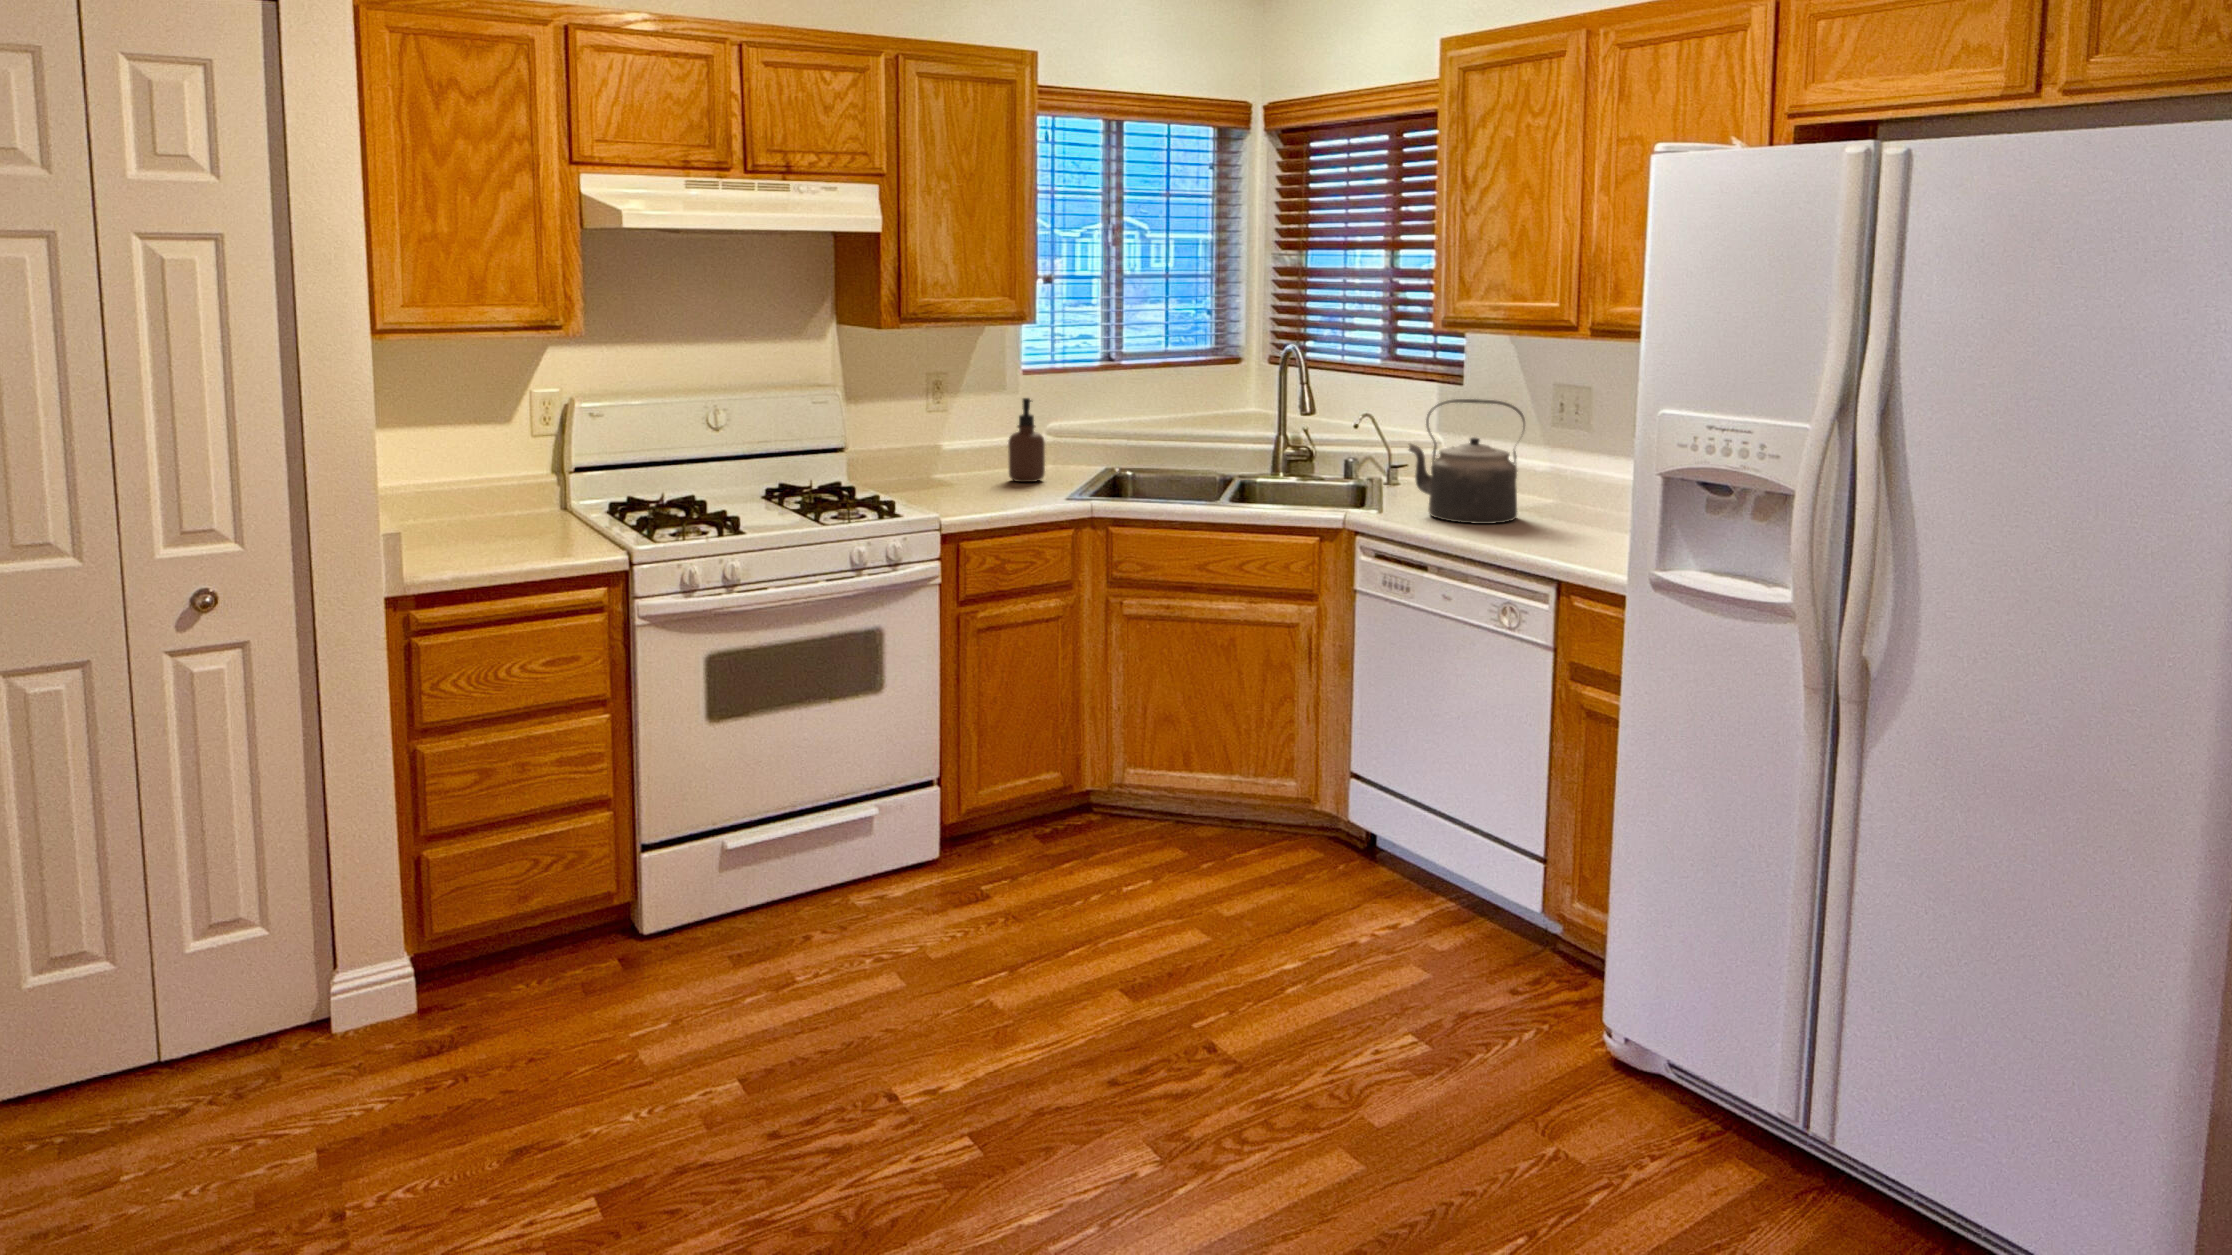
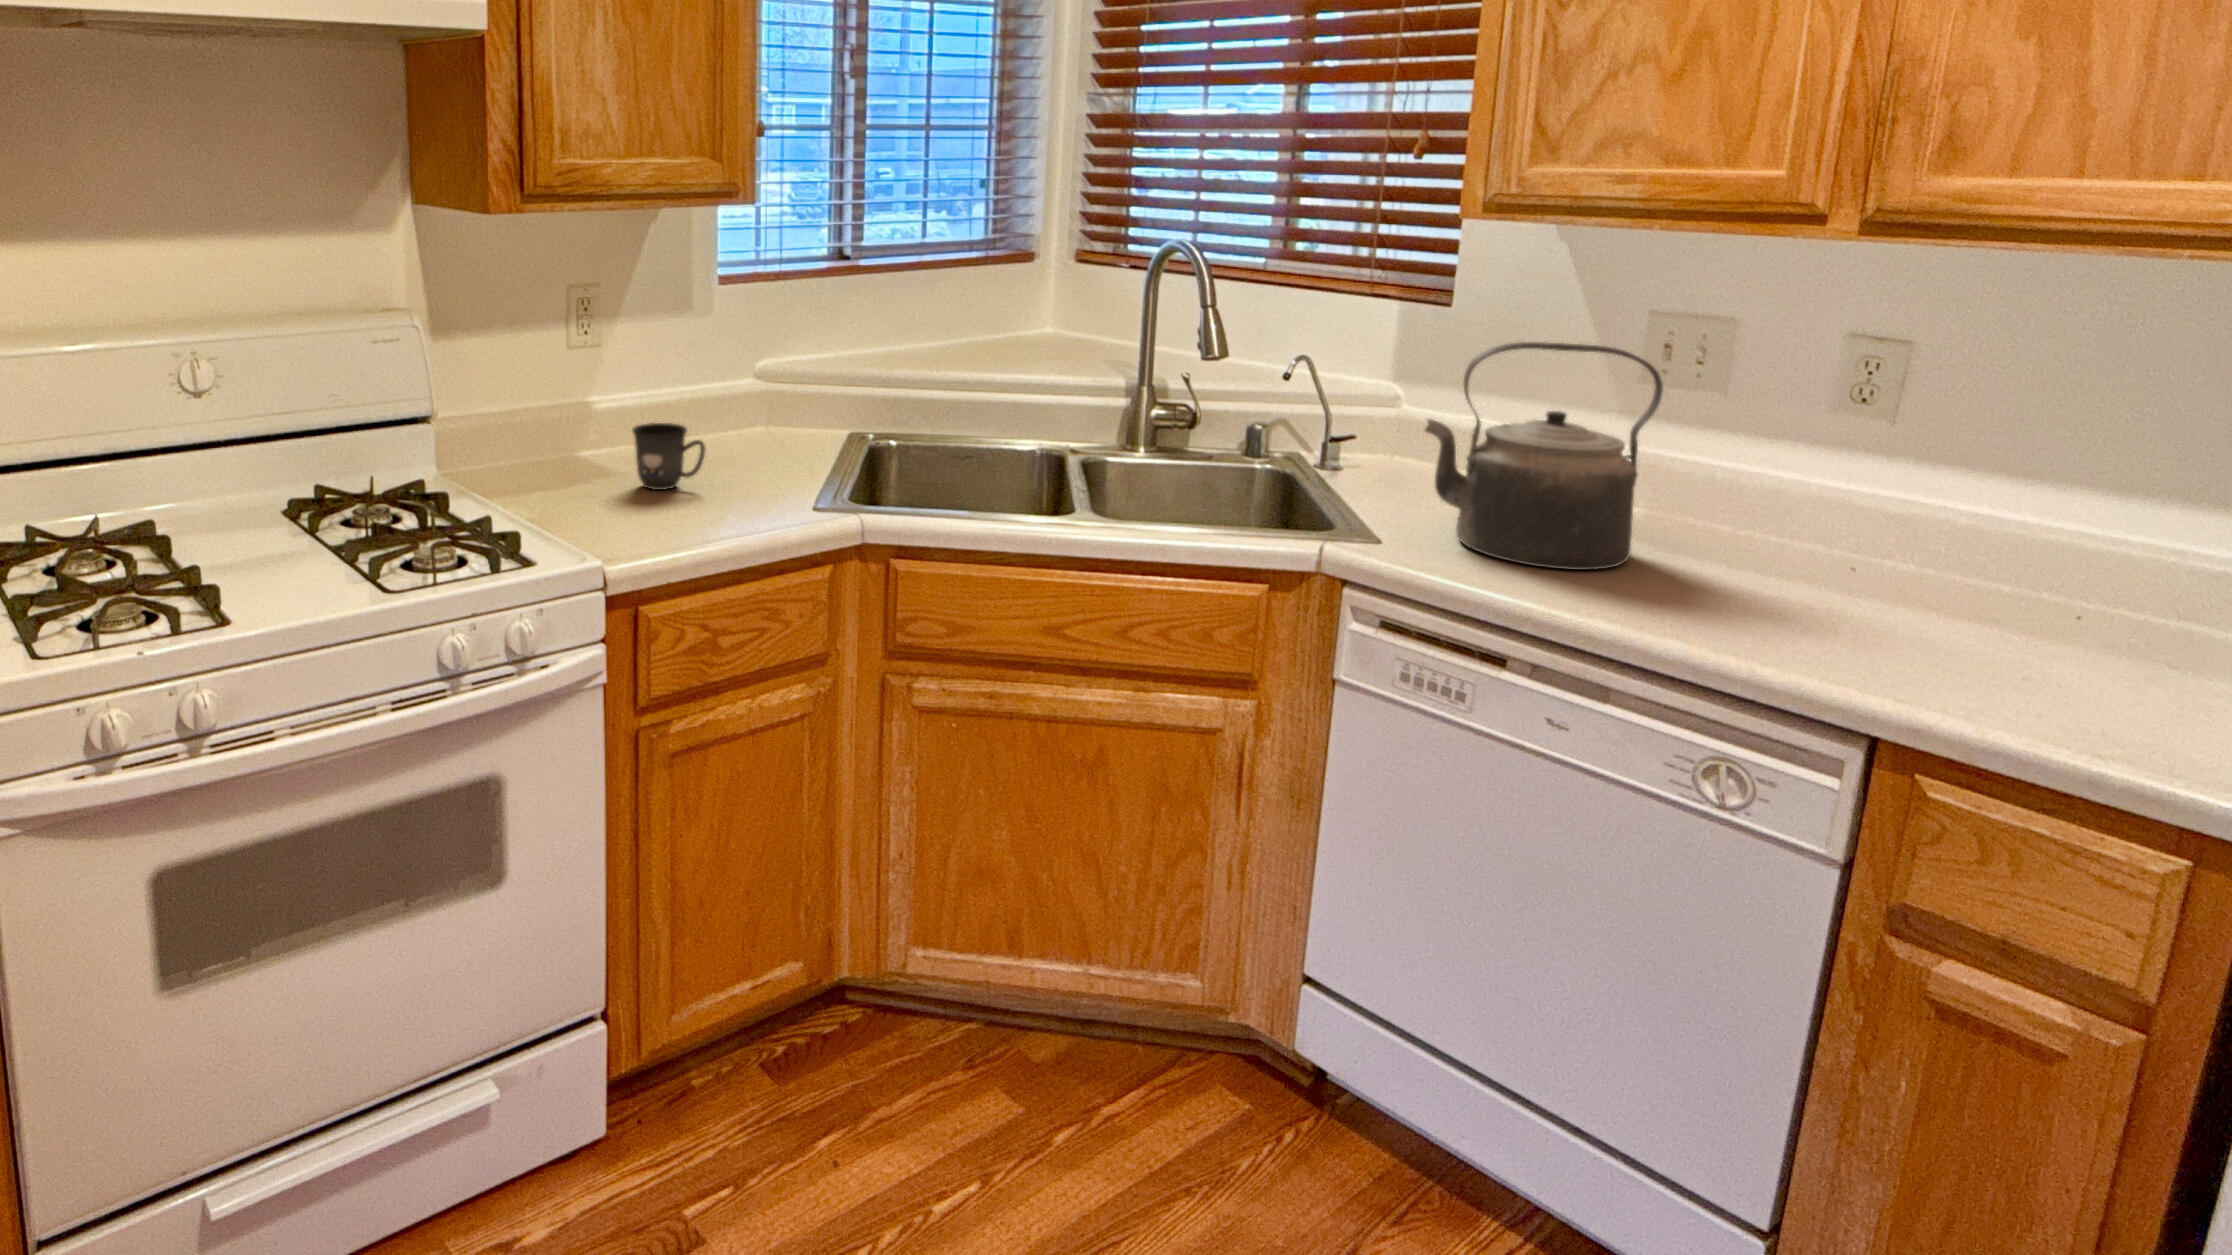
soap dispenser: present [1008,398,1045,482] -> none [700,323,758,460]
mug: none [963,455,1007,494] -> present [633,423,705,490]

